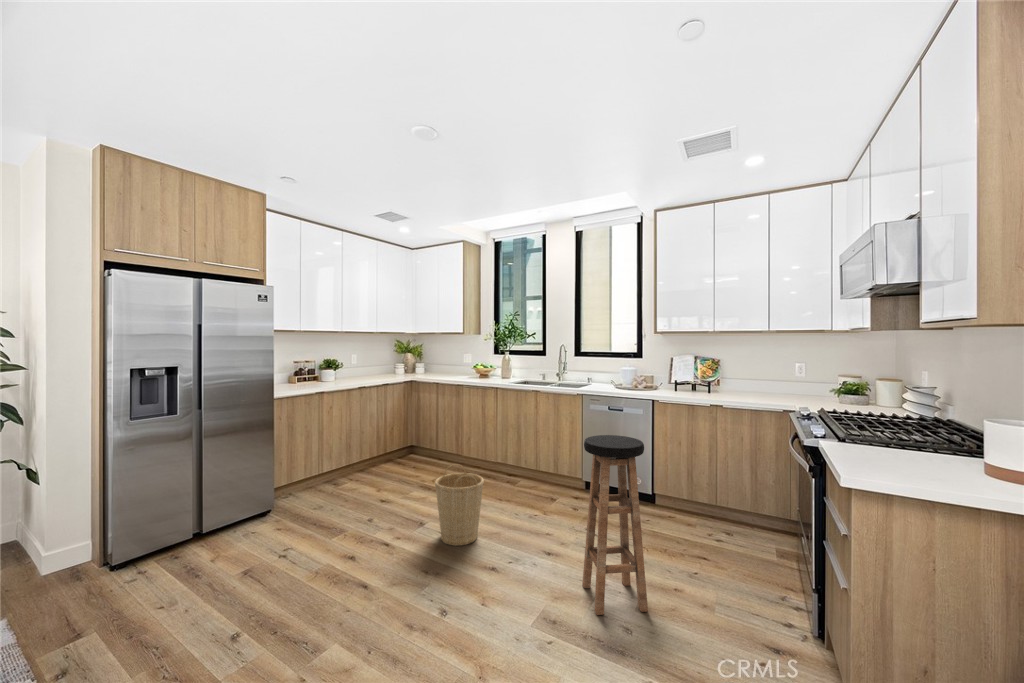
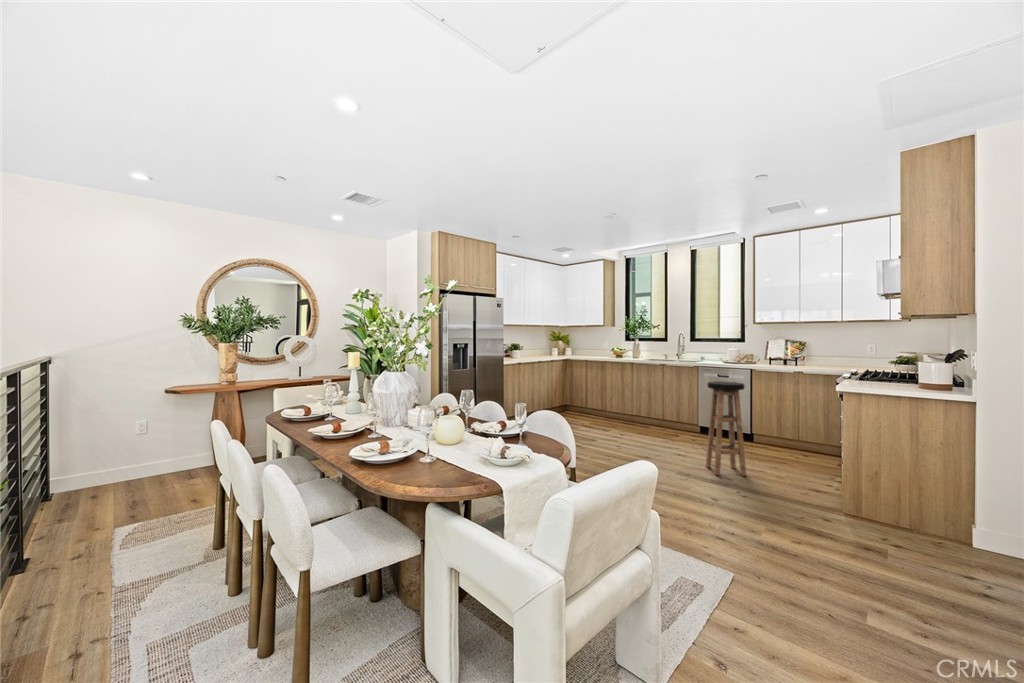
basket: present [435,464,484,546] -> none [608,404,638,450]

